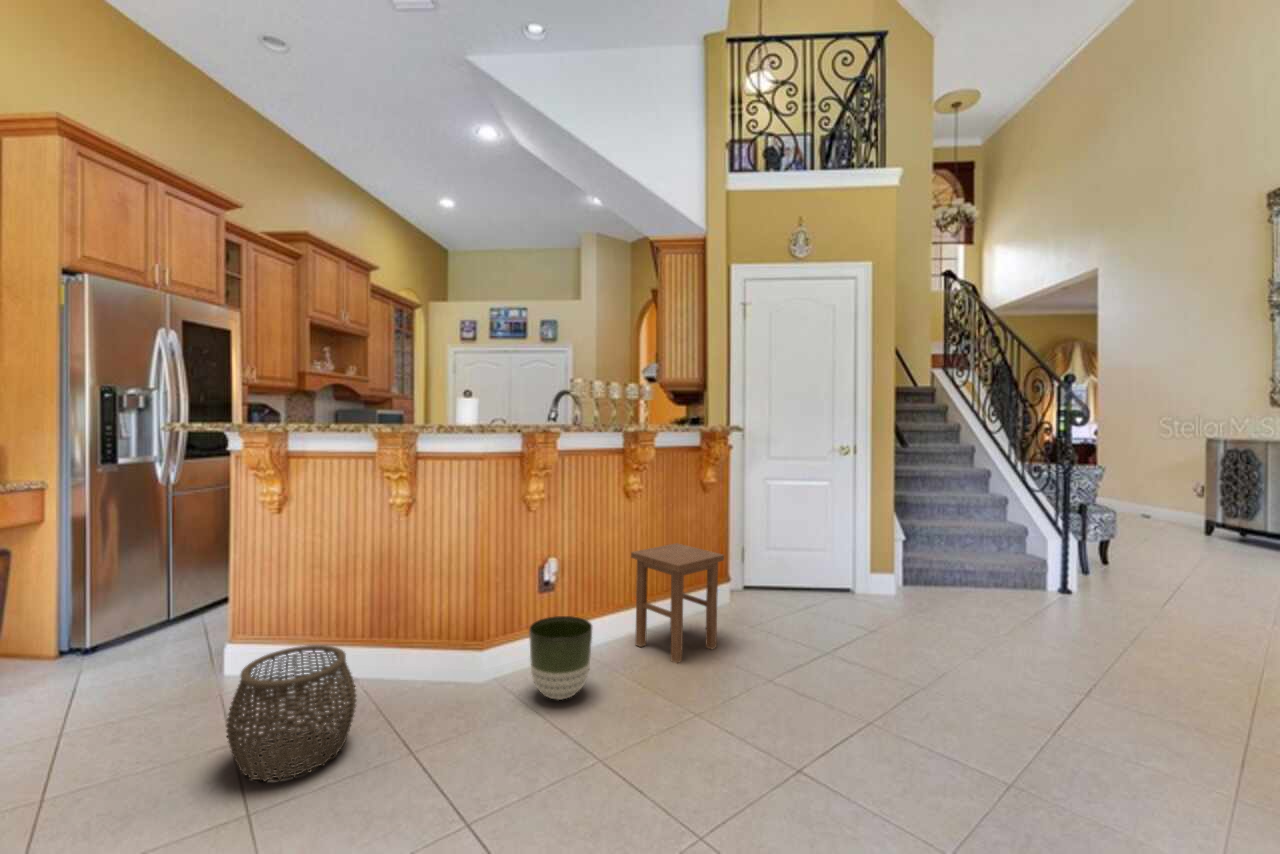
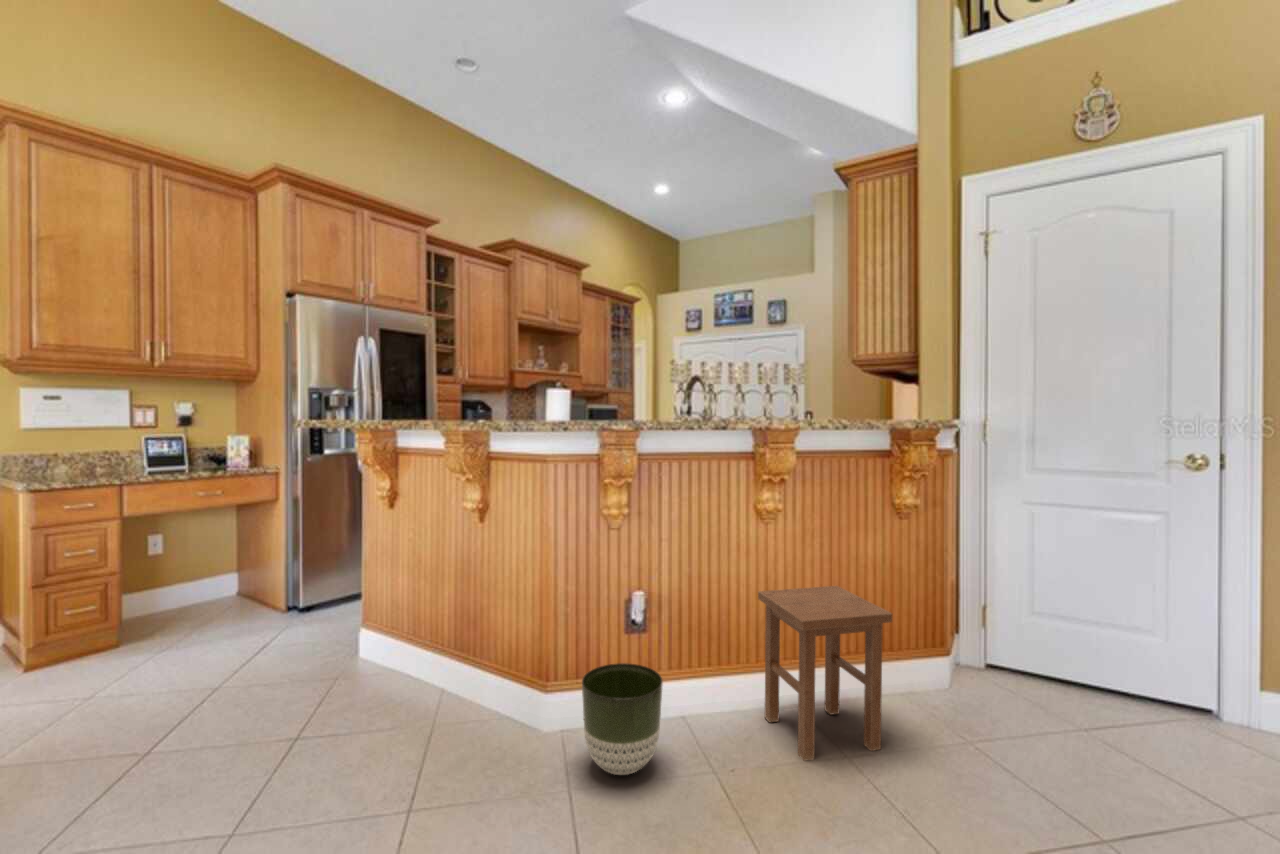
woven basket: present [226,645,357,781] -> none [262,651,393,792]

